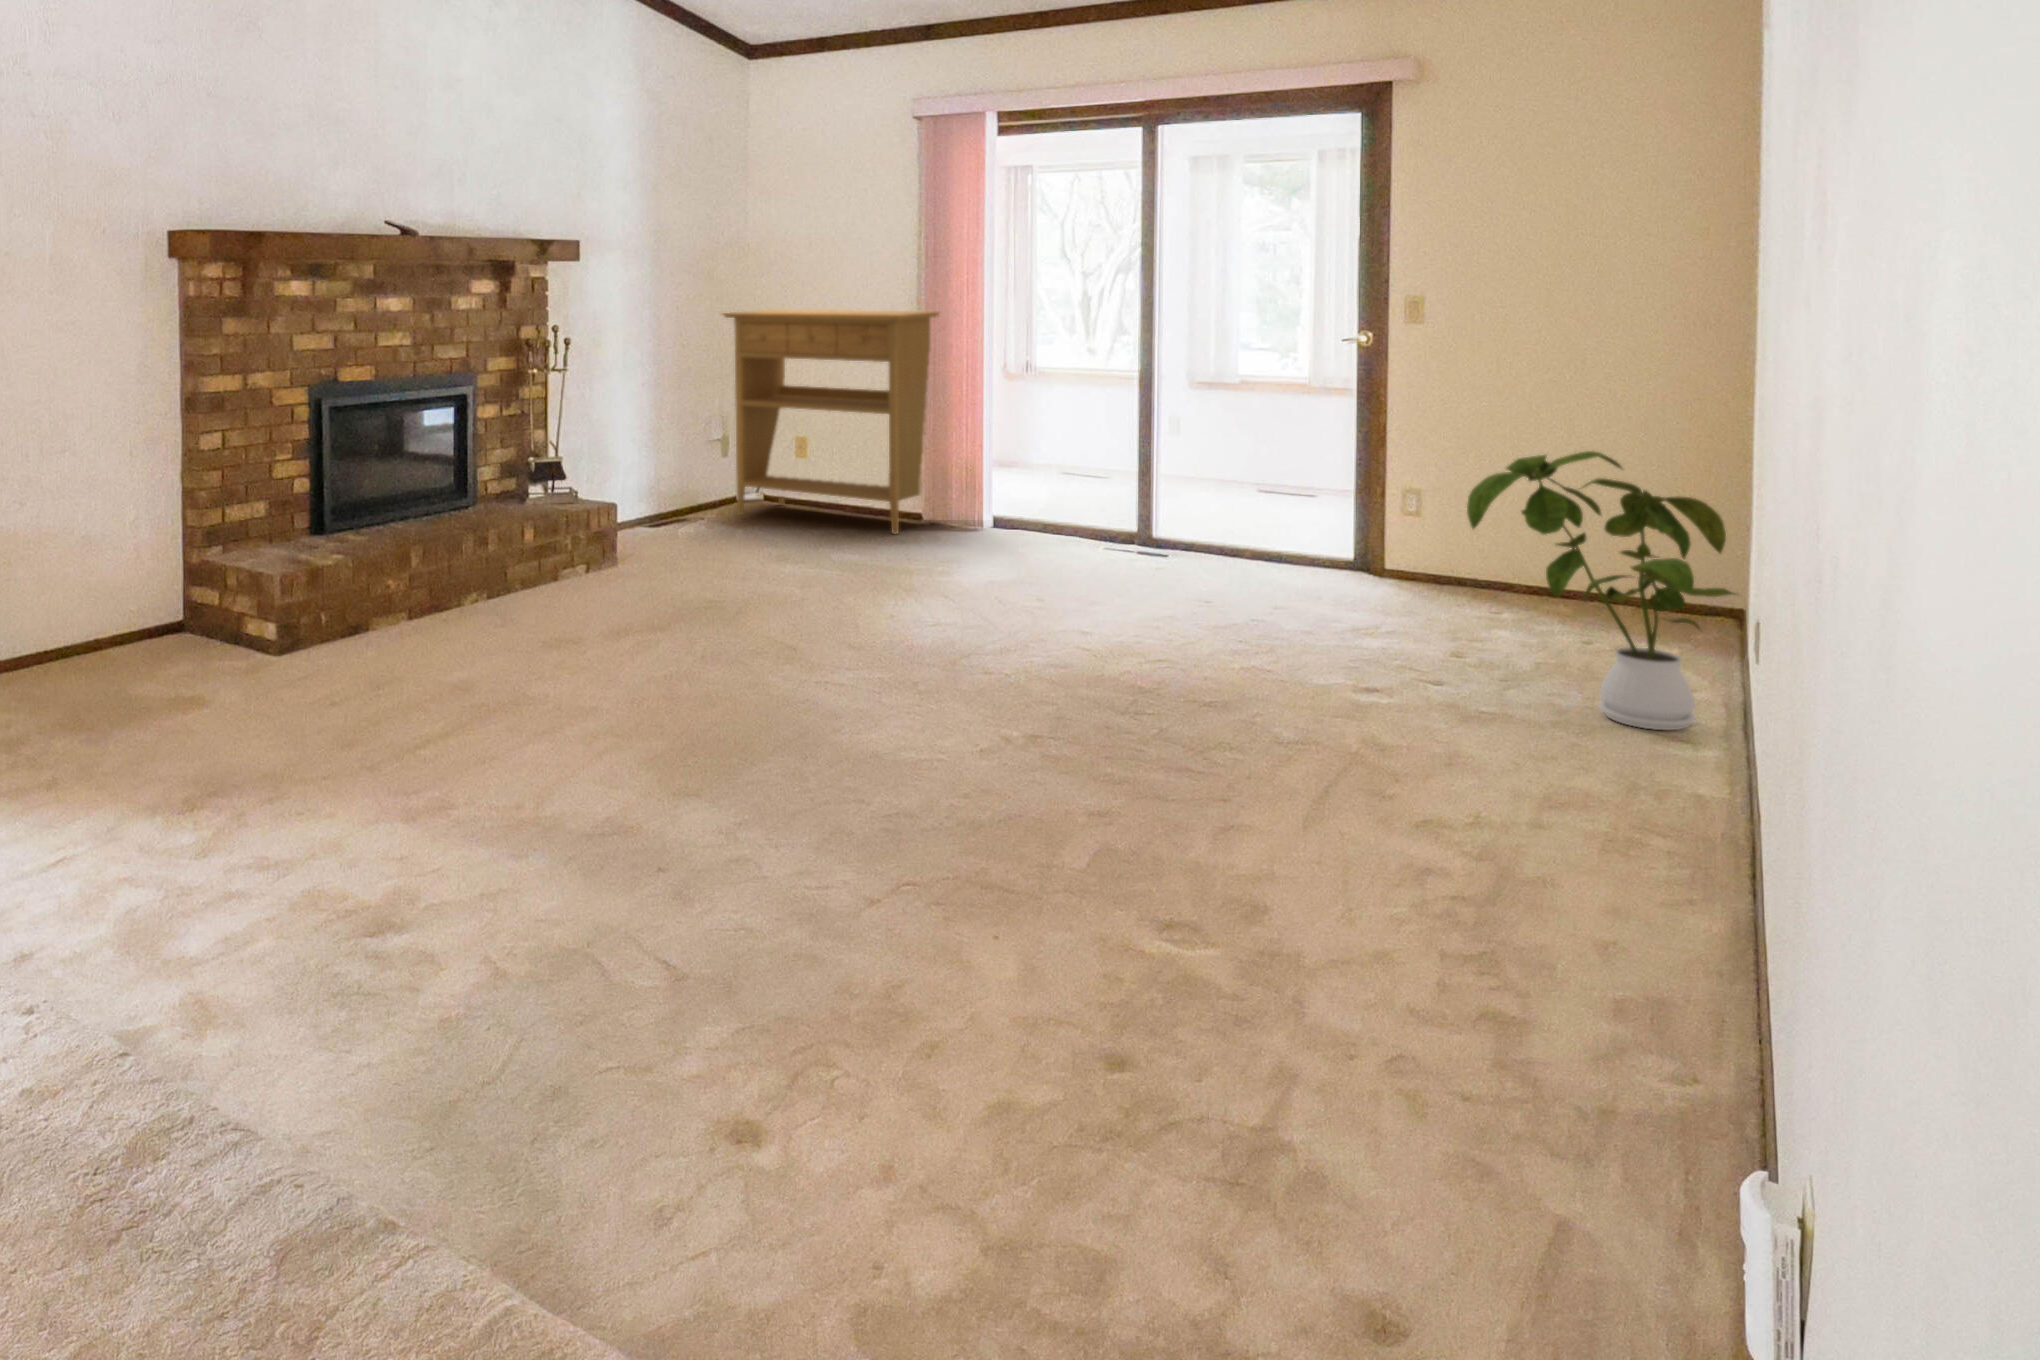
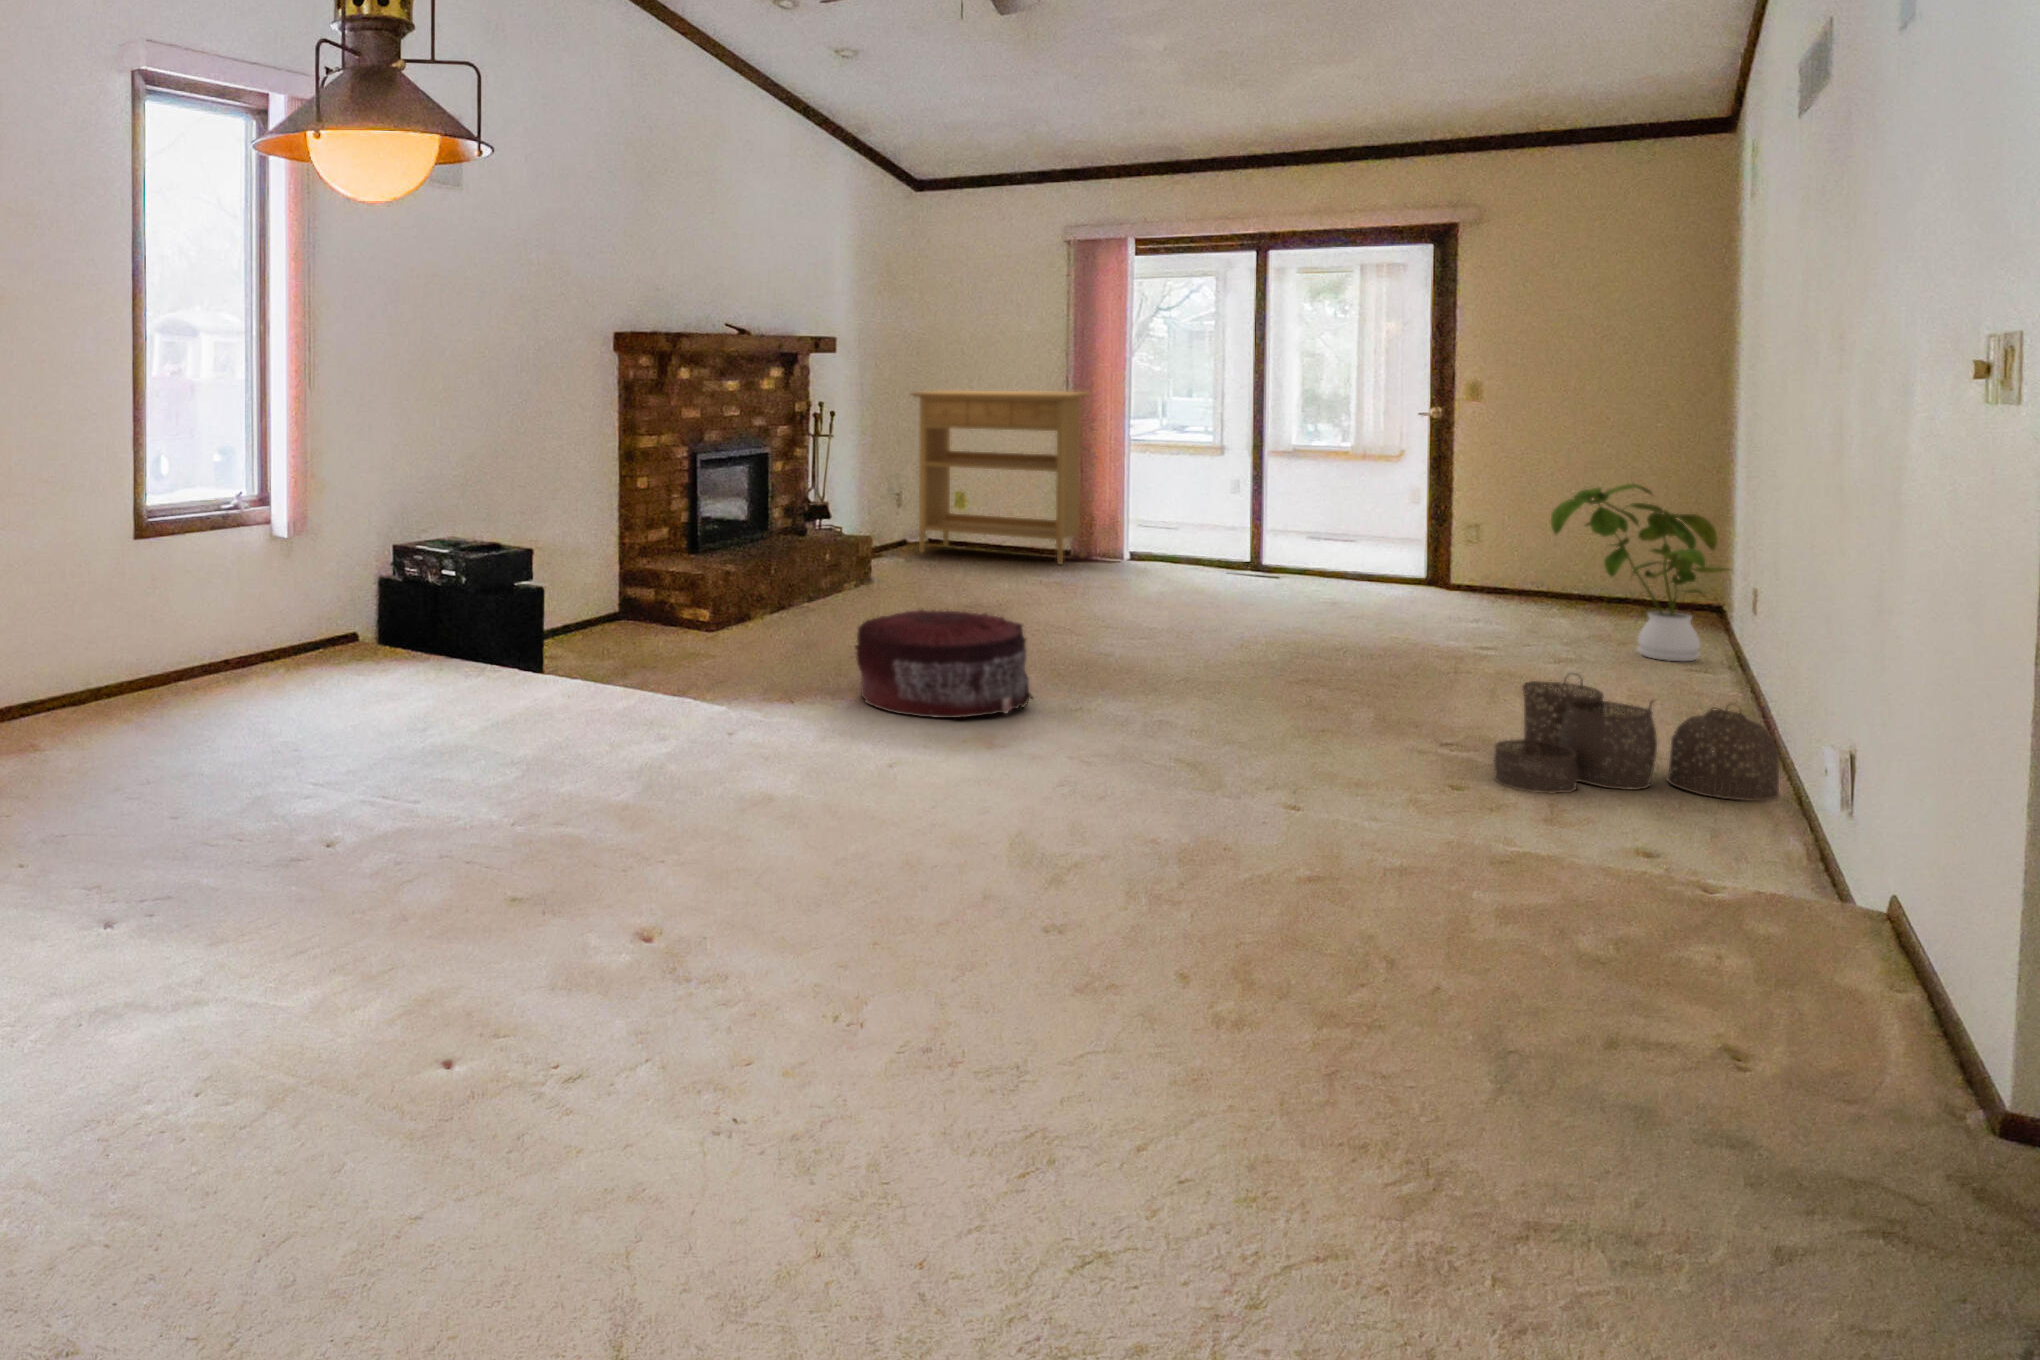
pouf: none [243,661,524,879] -> present [855,610,1032,718]
woven basket: none [1182,847,1765,1199] -> present [1494,676,1779,801]

